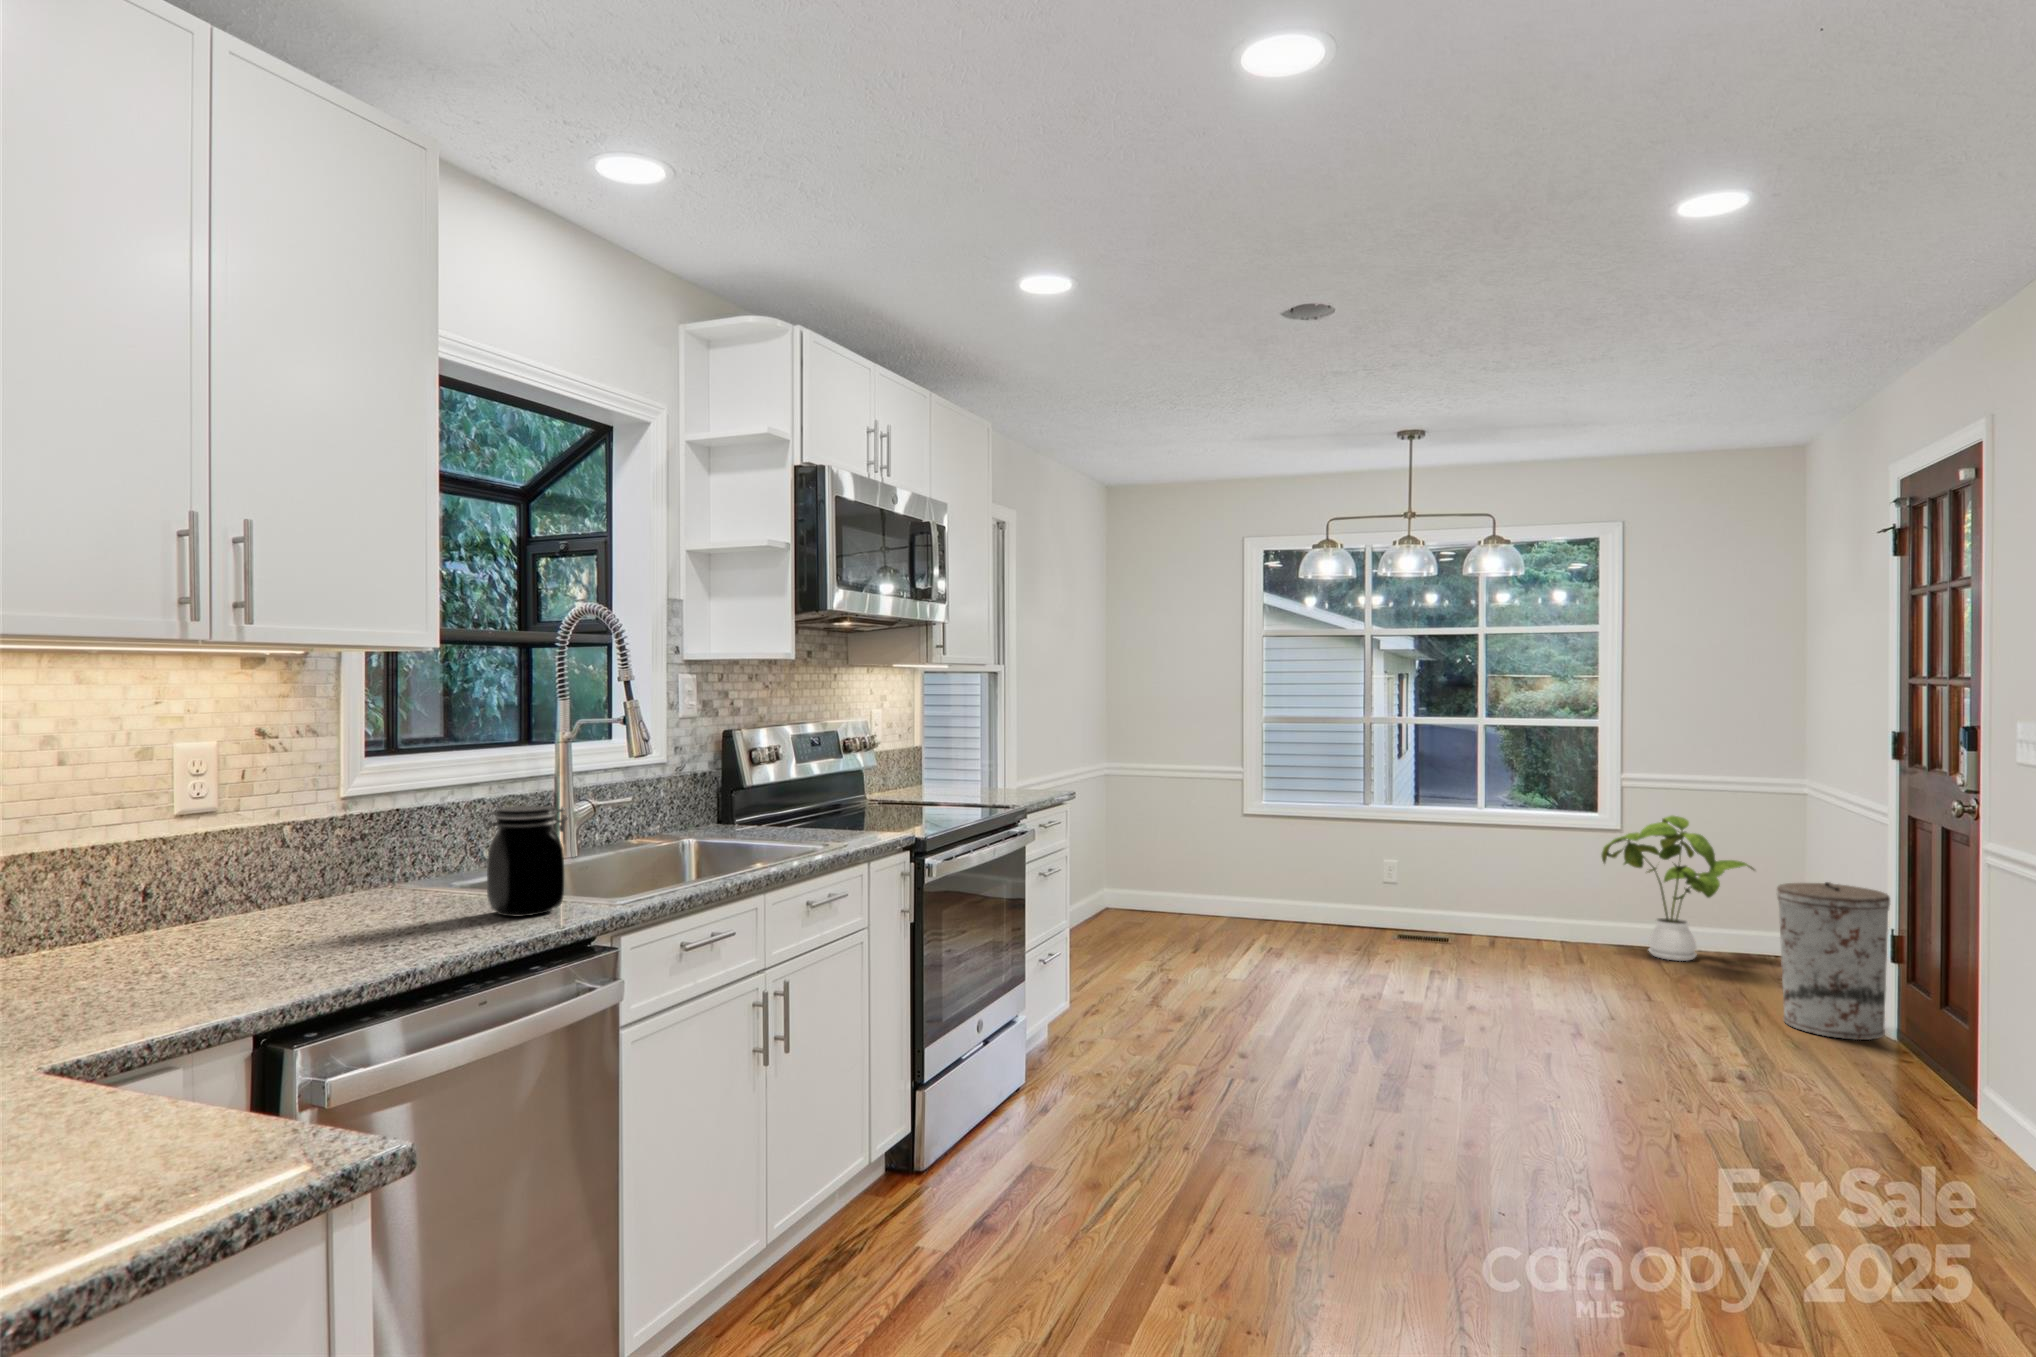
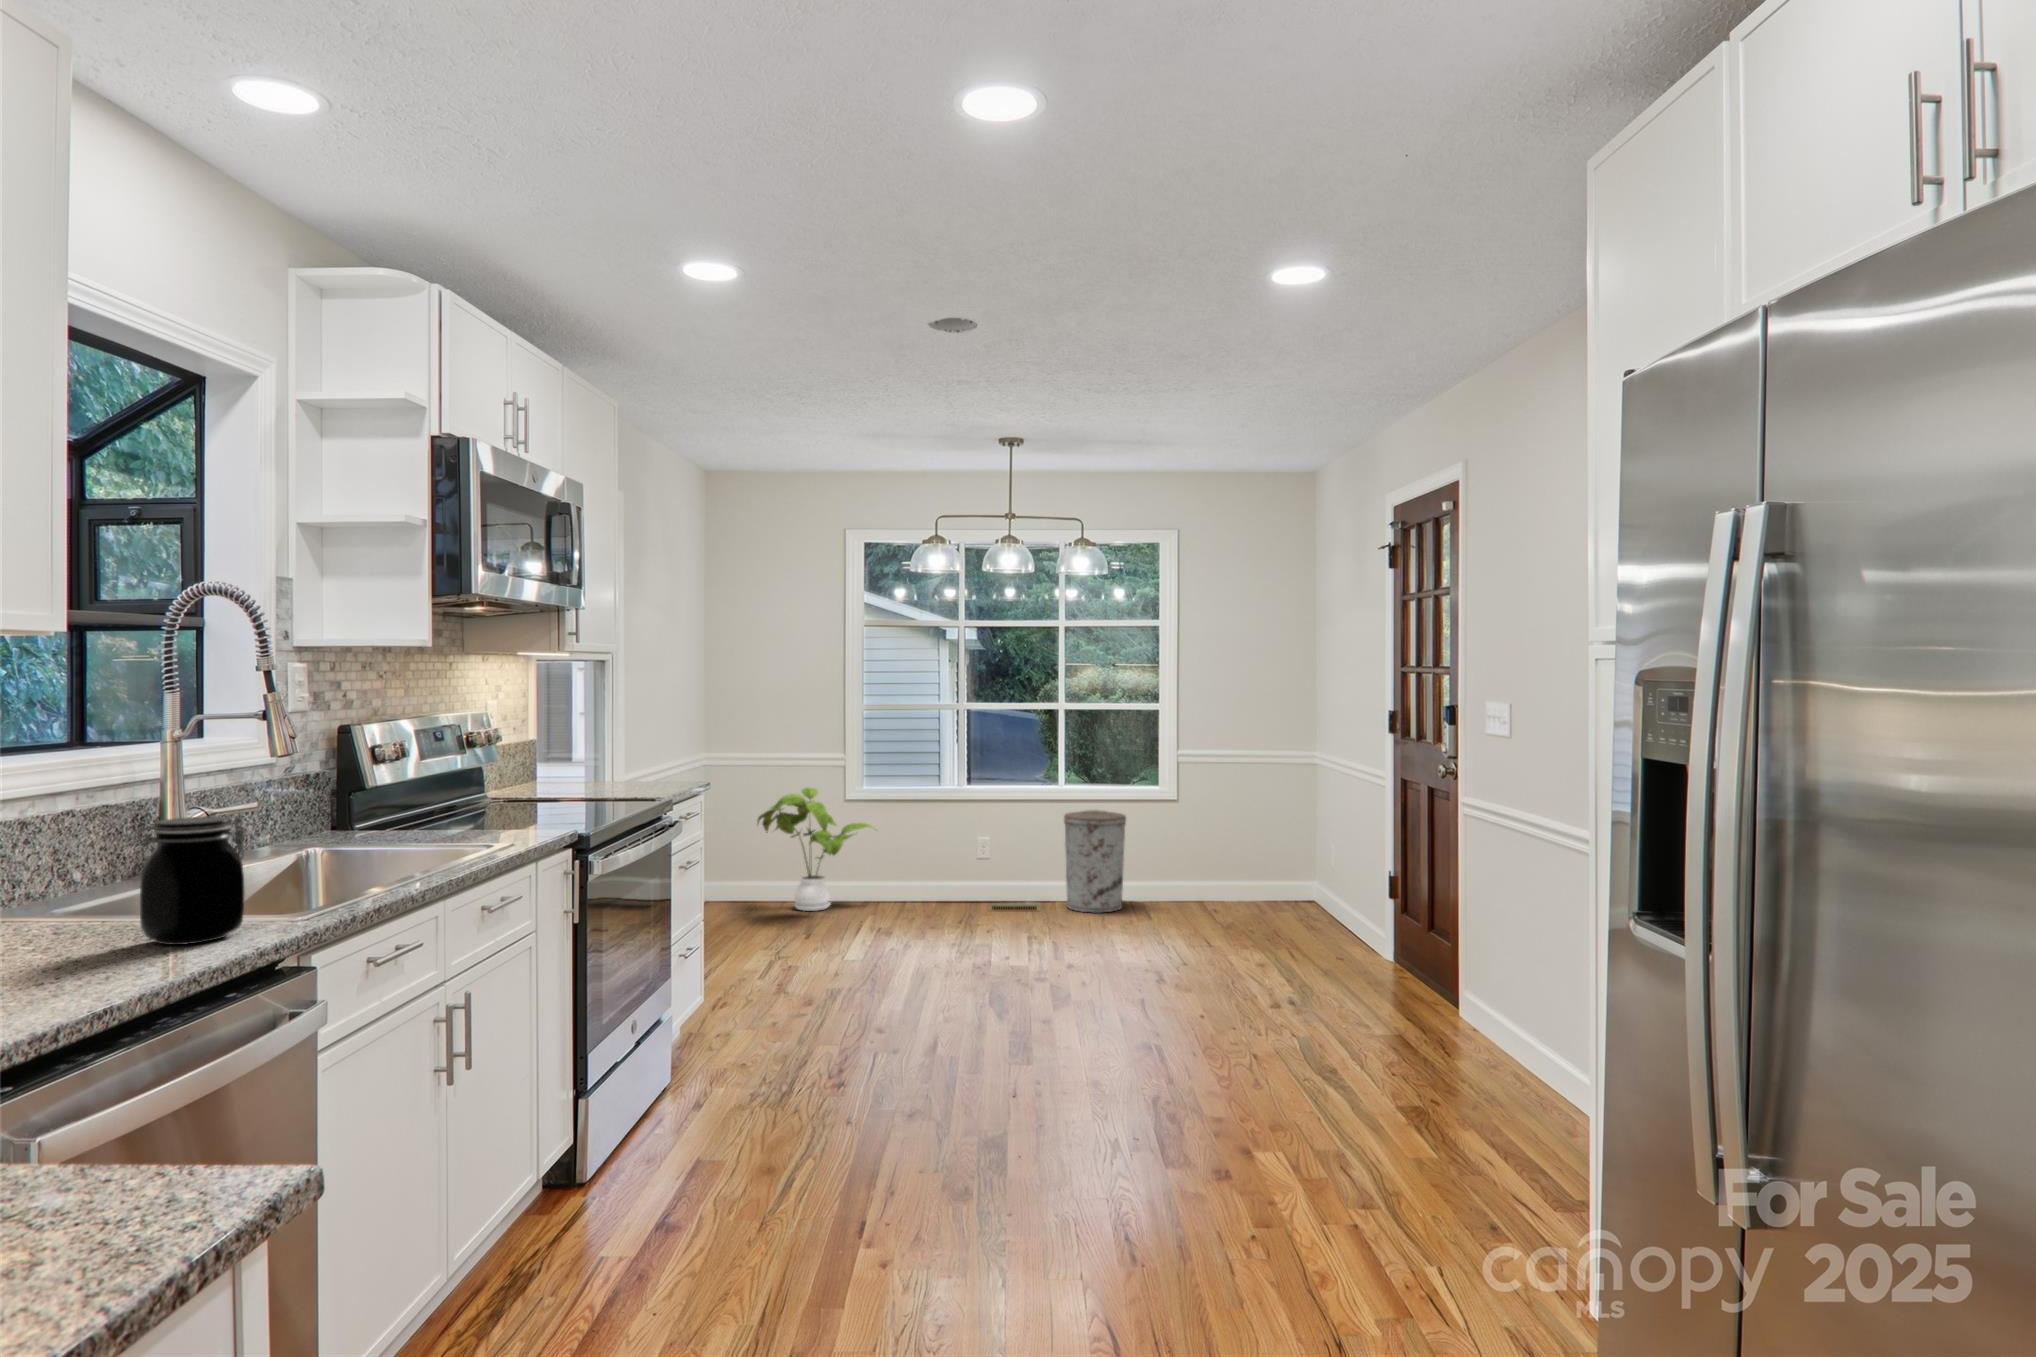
house plant: present [1601,816,1754,961] -> present [757,787,871,911]
trash can: present [1777,882,1890,1040] -> present [1064,810,1126,913]

